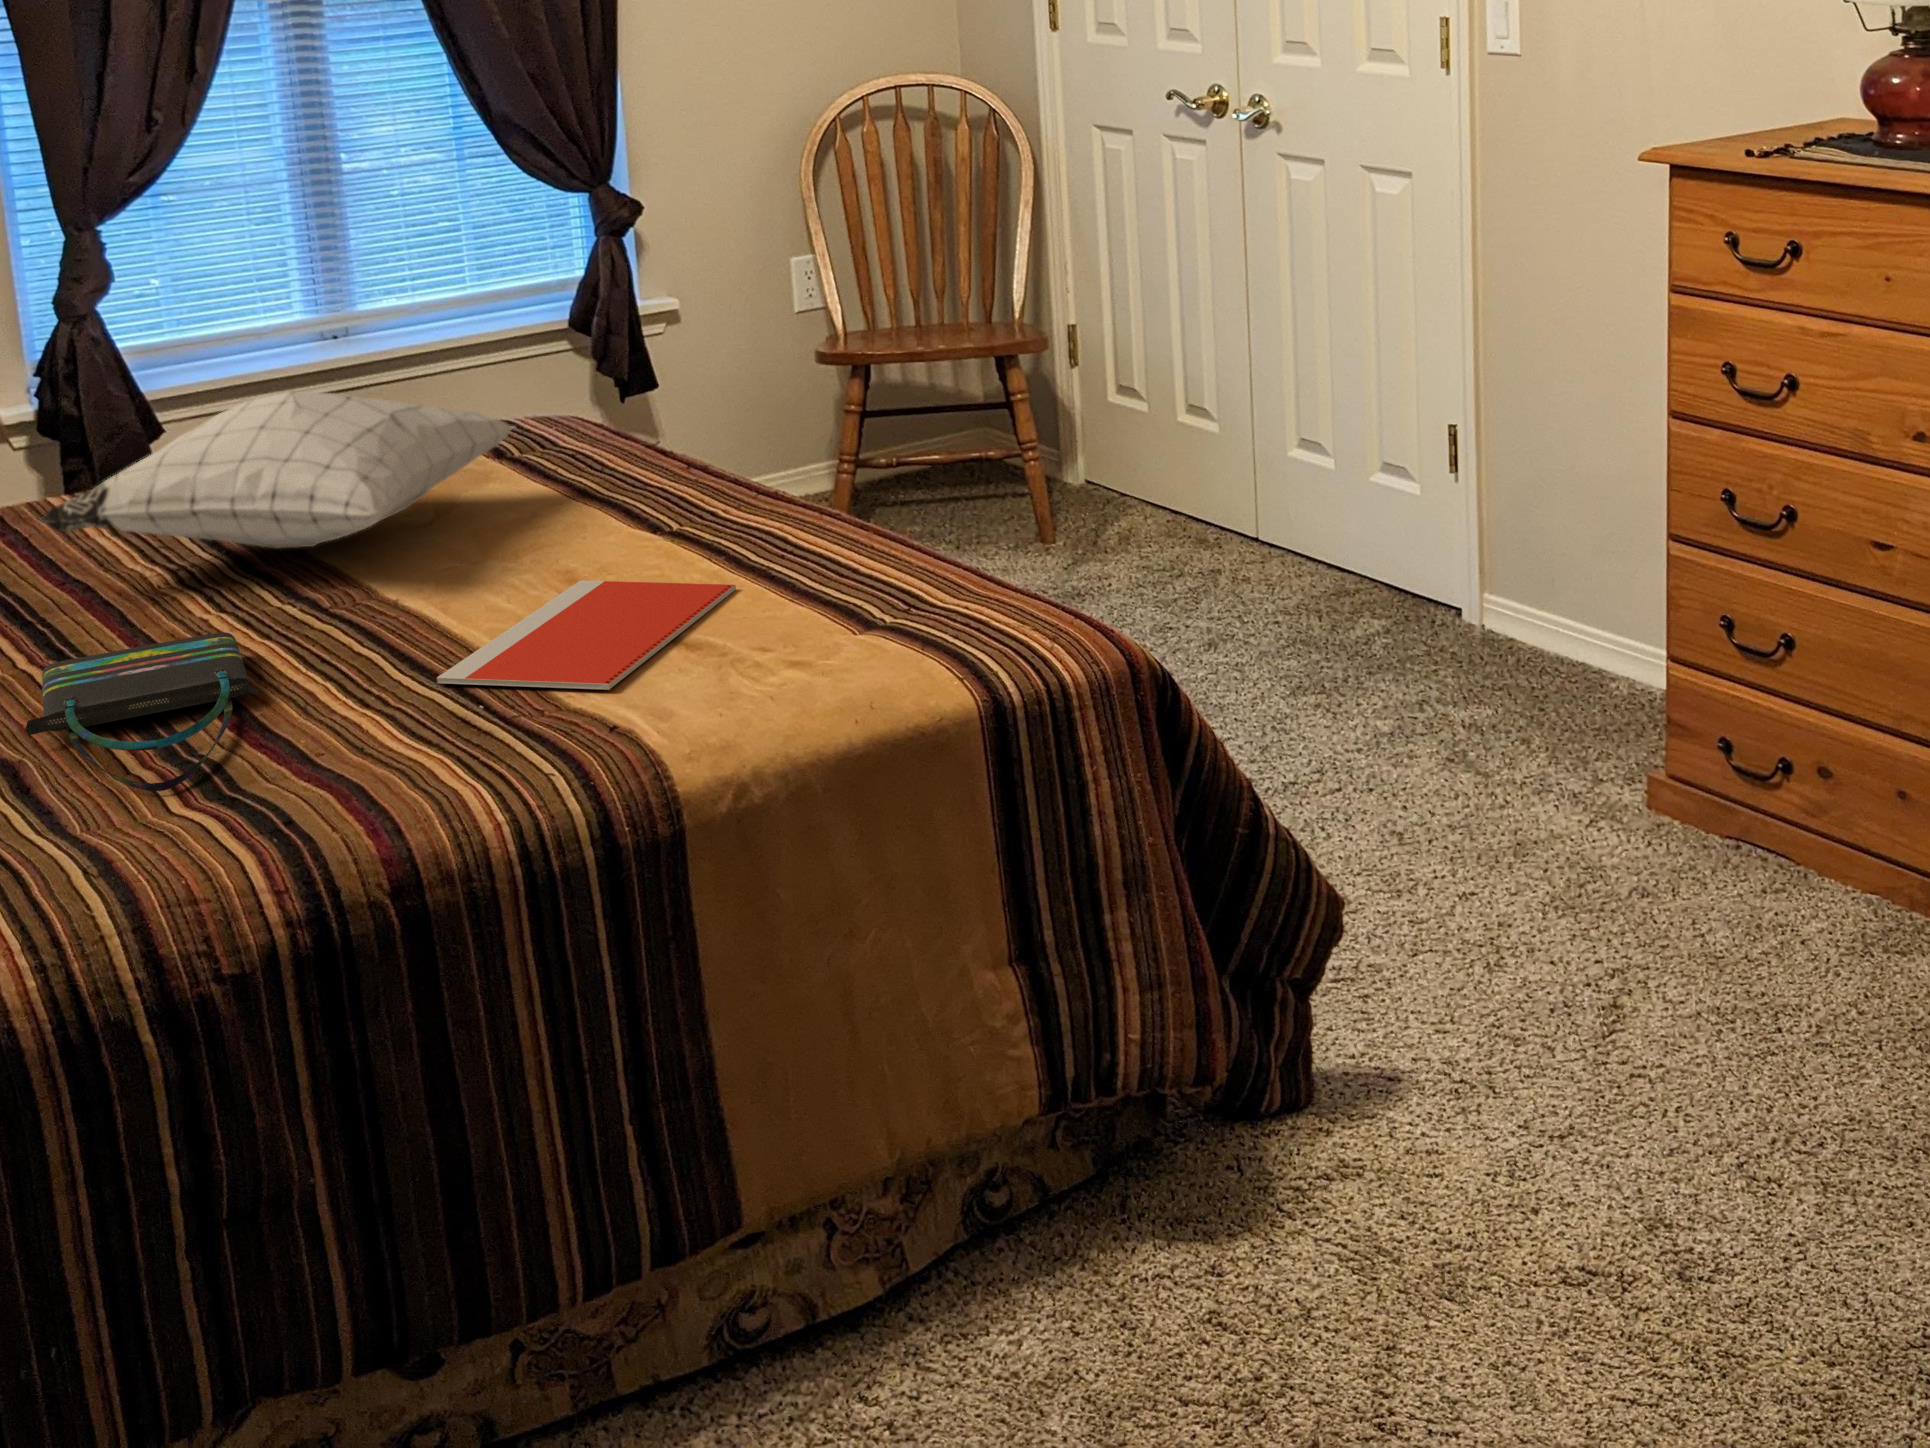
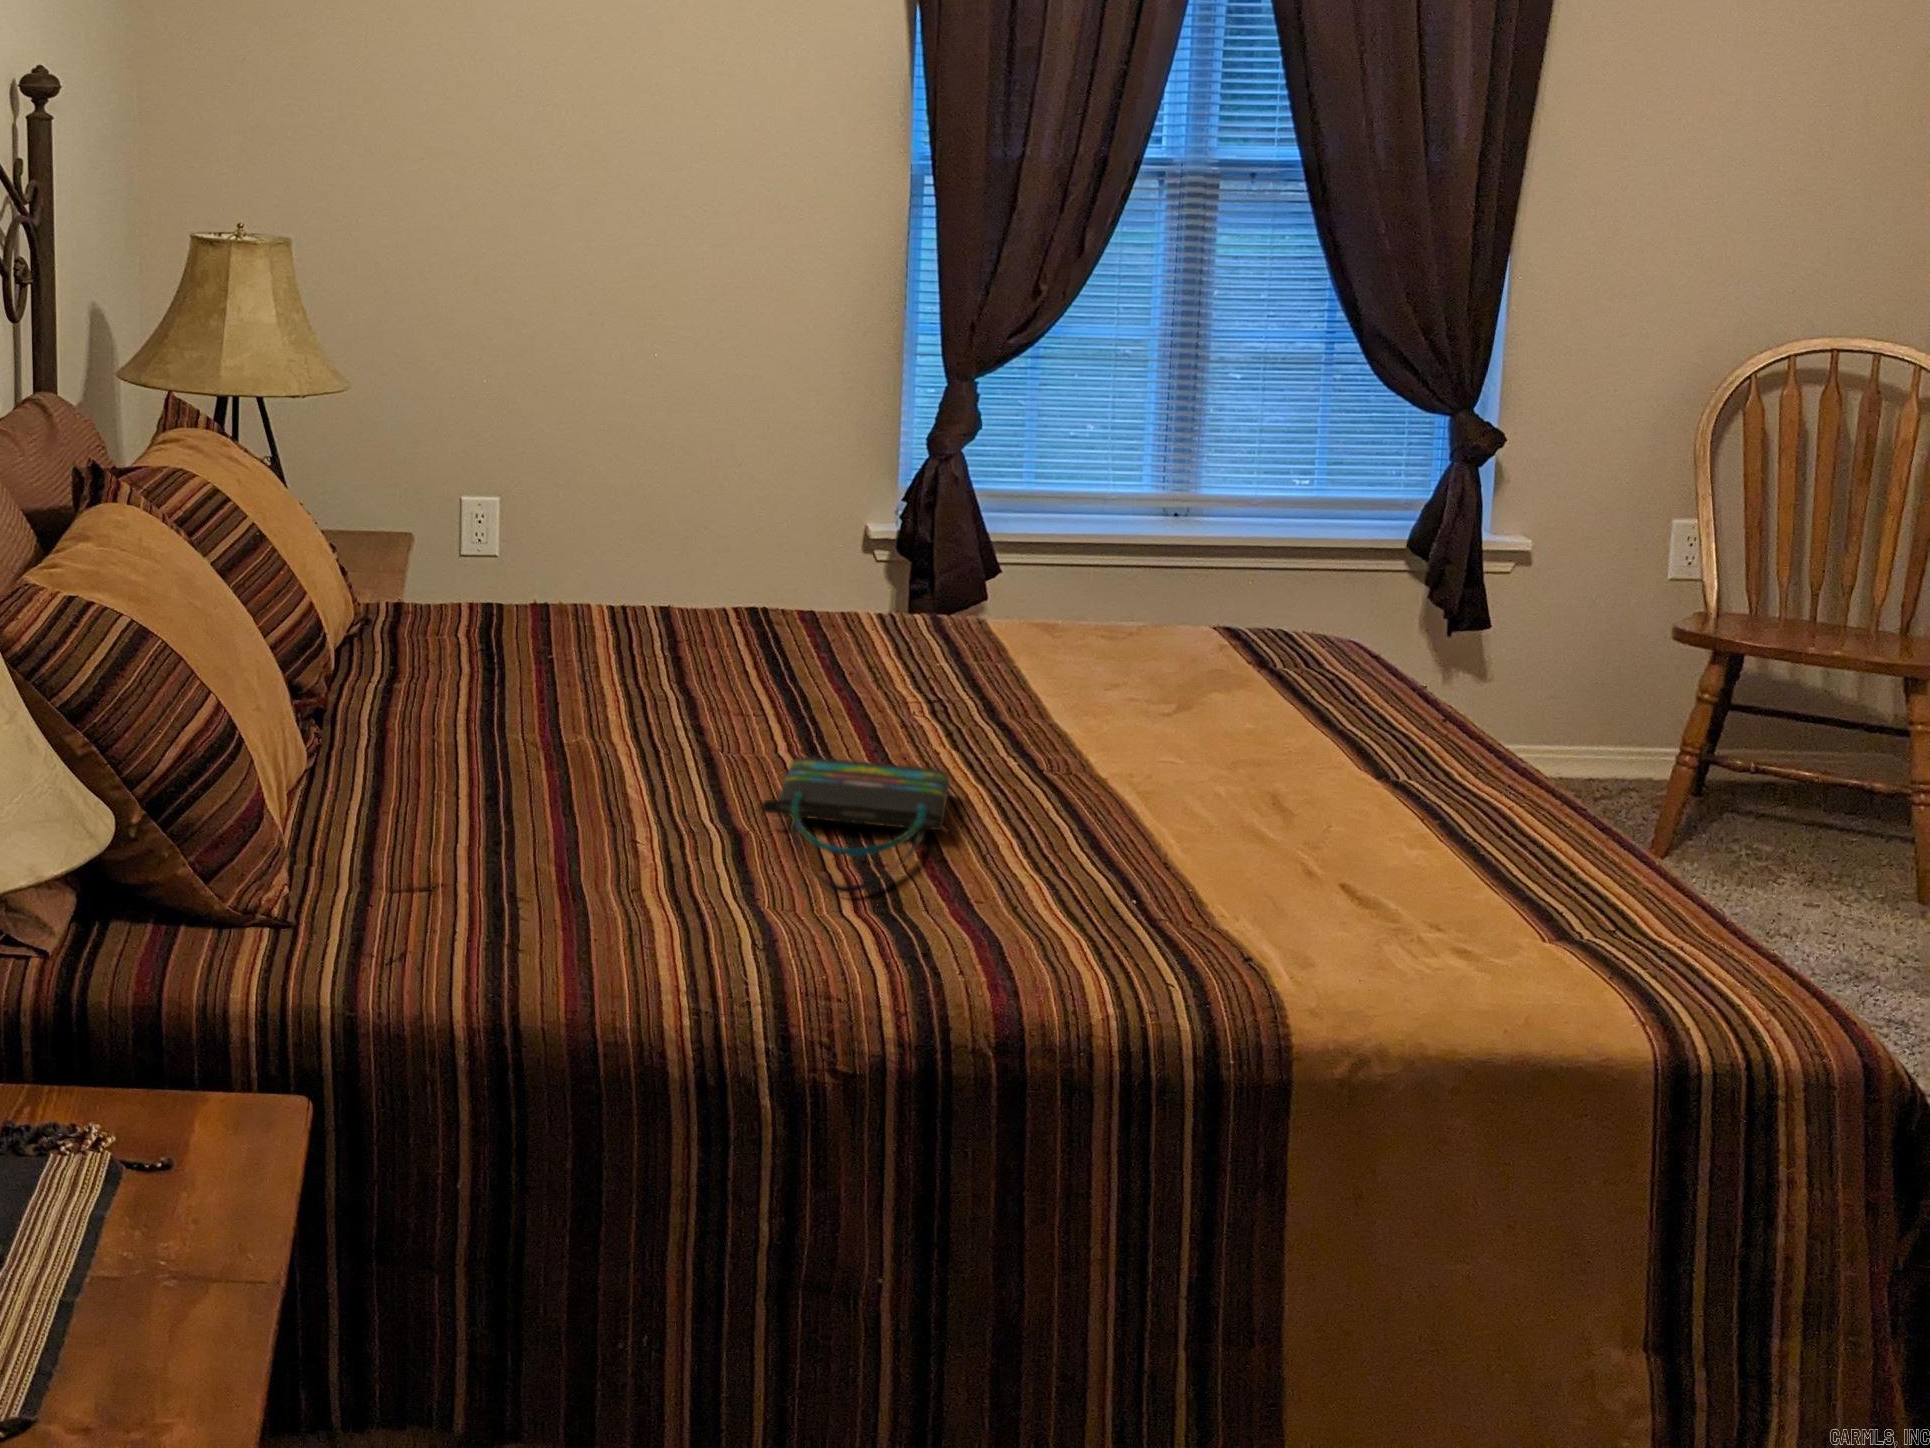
pillow: present [41,392,514,549] -> none [829,566,1265,711]
notebook: present [437,580,736,690] -> none [1102,814,1431,929]

